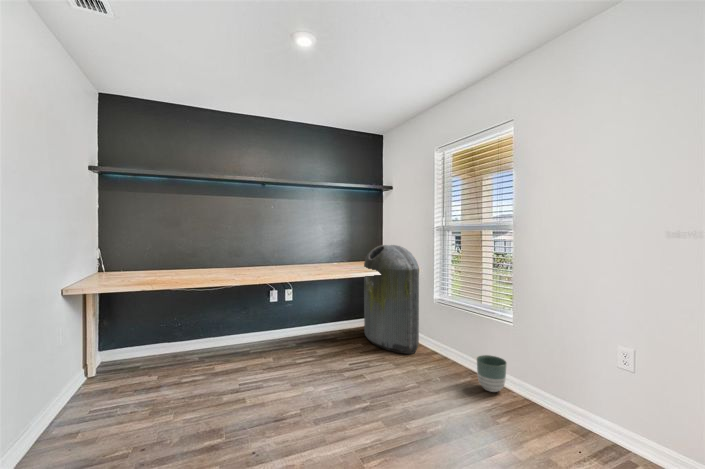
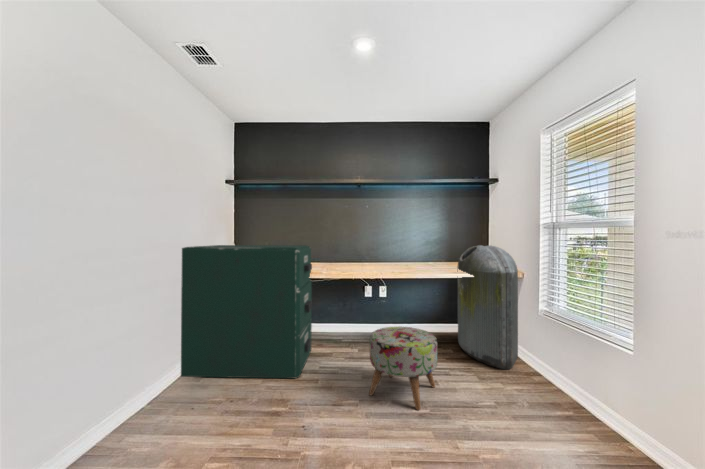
filing cabinet: none [42,249,225,438] -> present [181,245,312,378]
ottoman: none [305,328,370,405] -> present [369,327,437,410]
planter: present [477,355,507,392] -> none [577,386,623,438]

